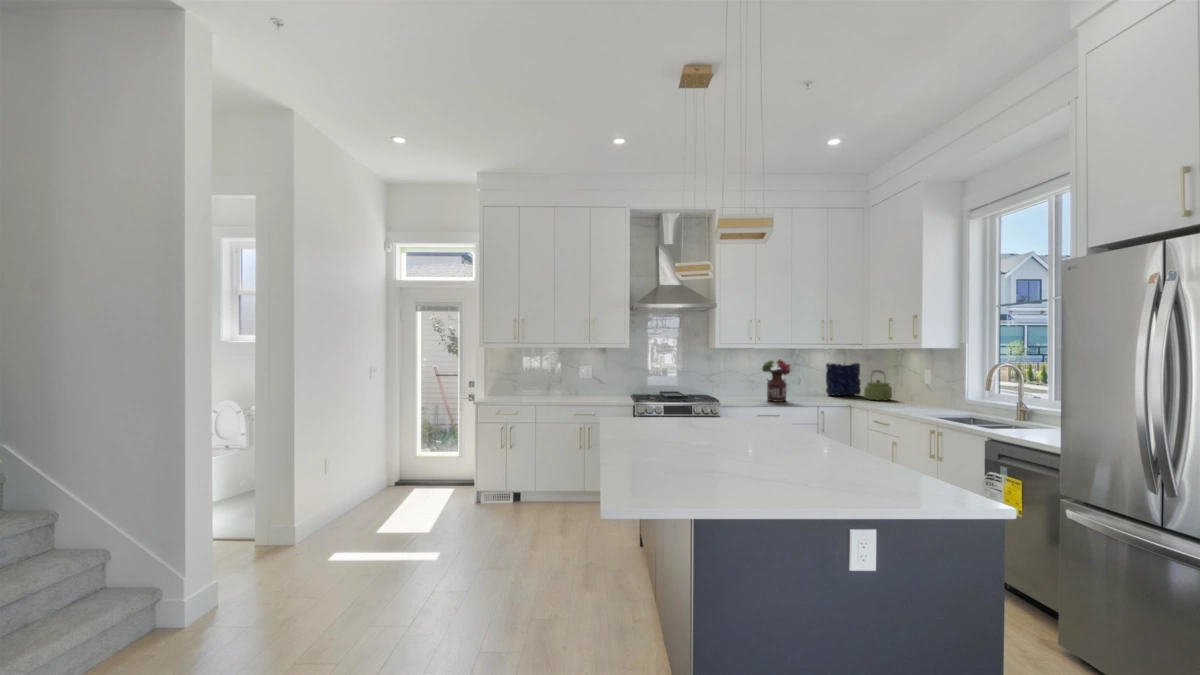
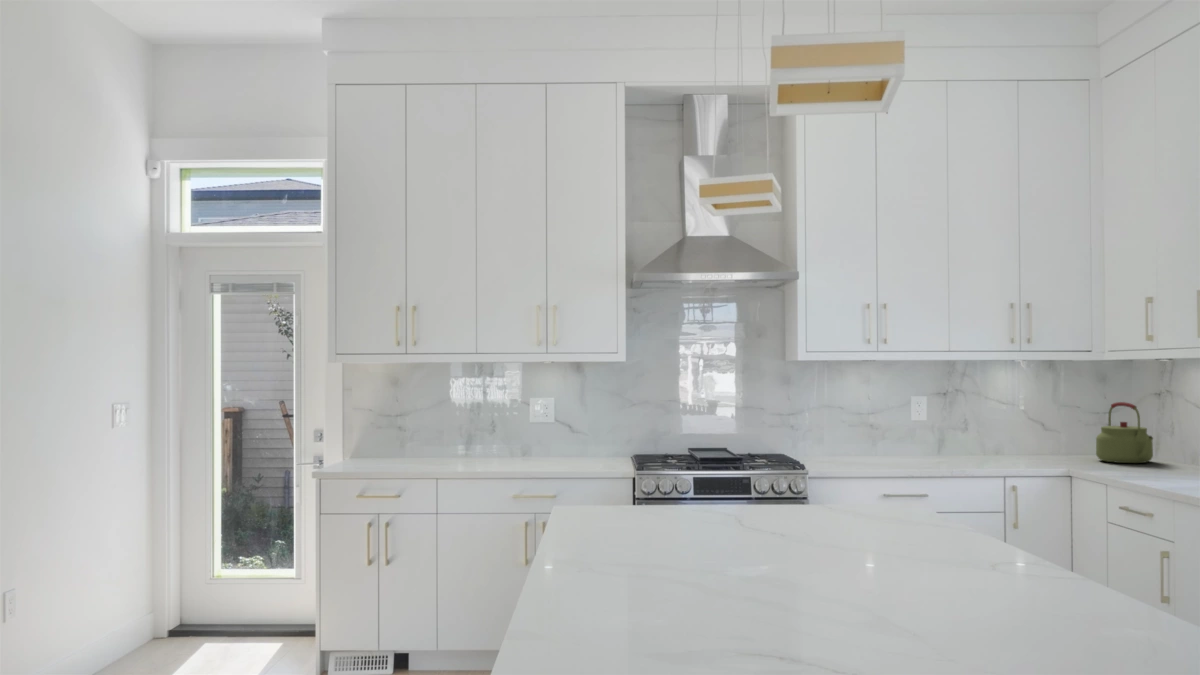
flower arrangement: present [762,360,790,402] -> none [889,381,949,467]
vase: present [826,363,861,395] -> none [1017,387,1087,454]

